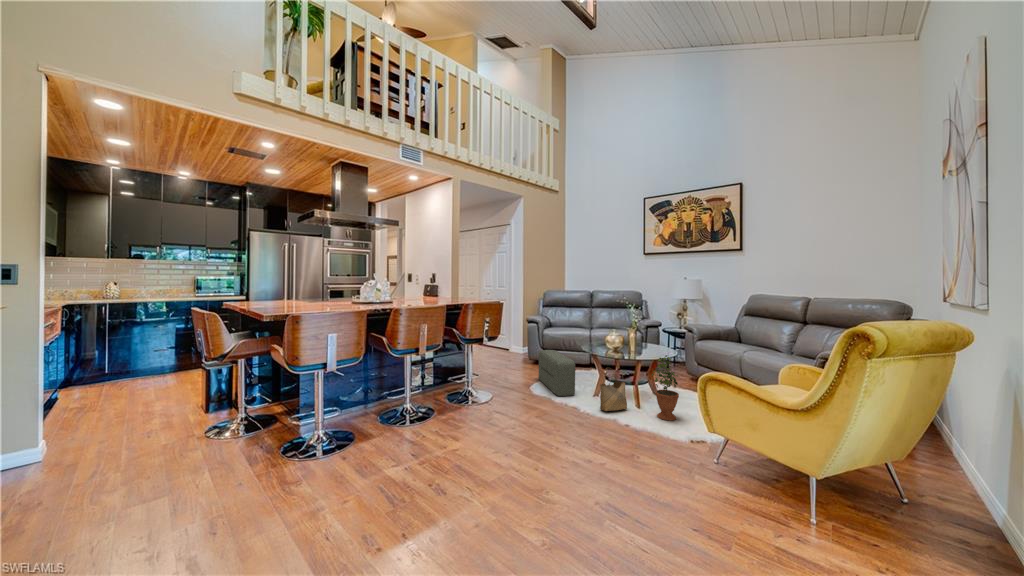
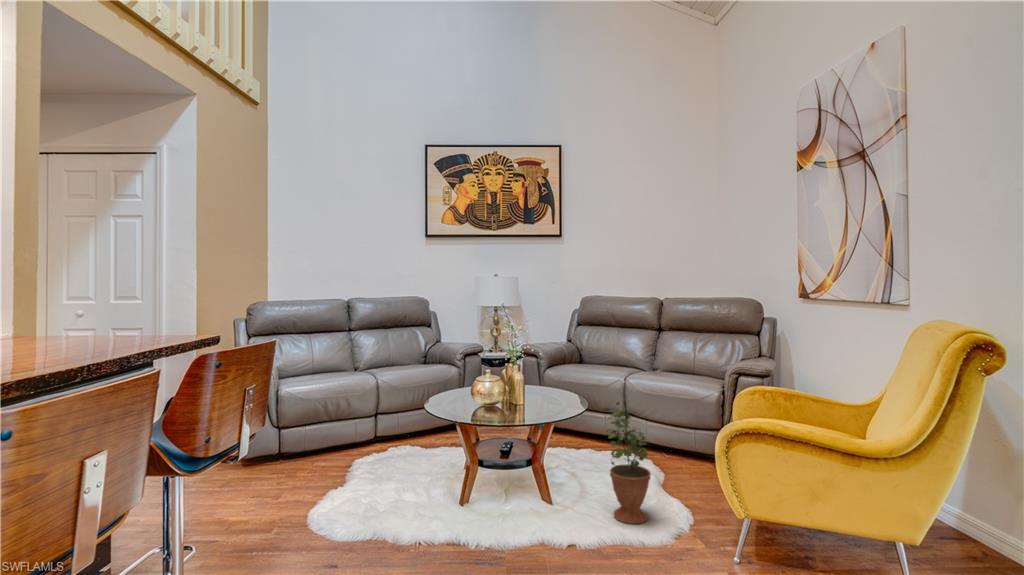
pouf: present [539,350,575,396] -> none [311,429,437,539]
woven basket: present [600,368,627,411] -> none [523,447,565,545]

